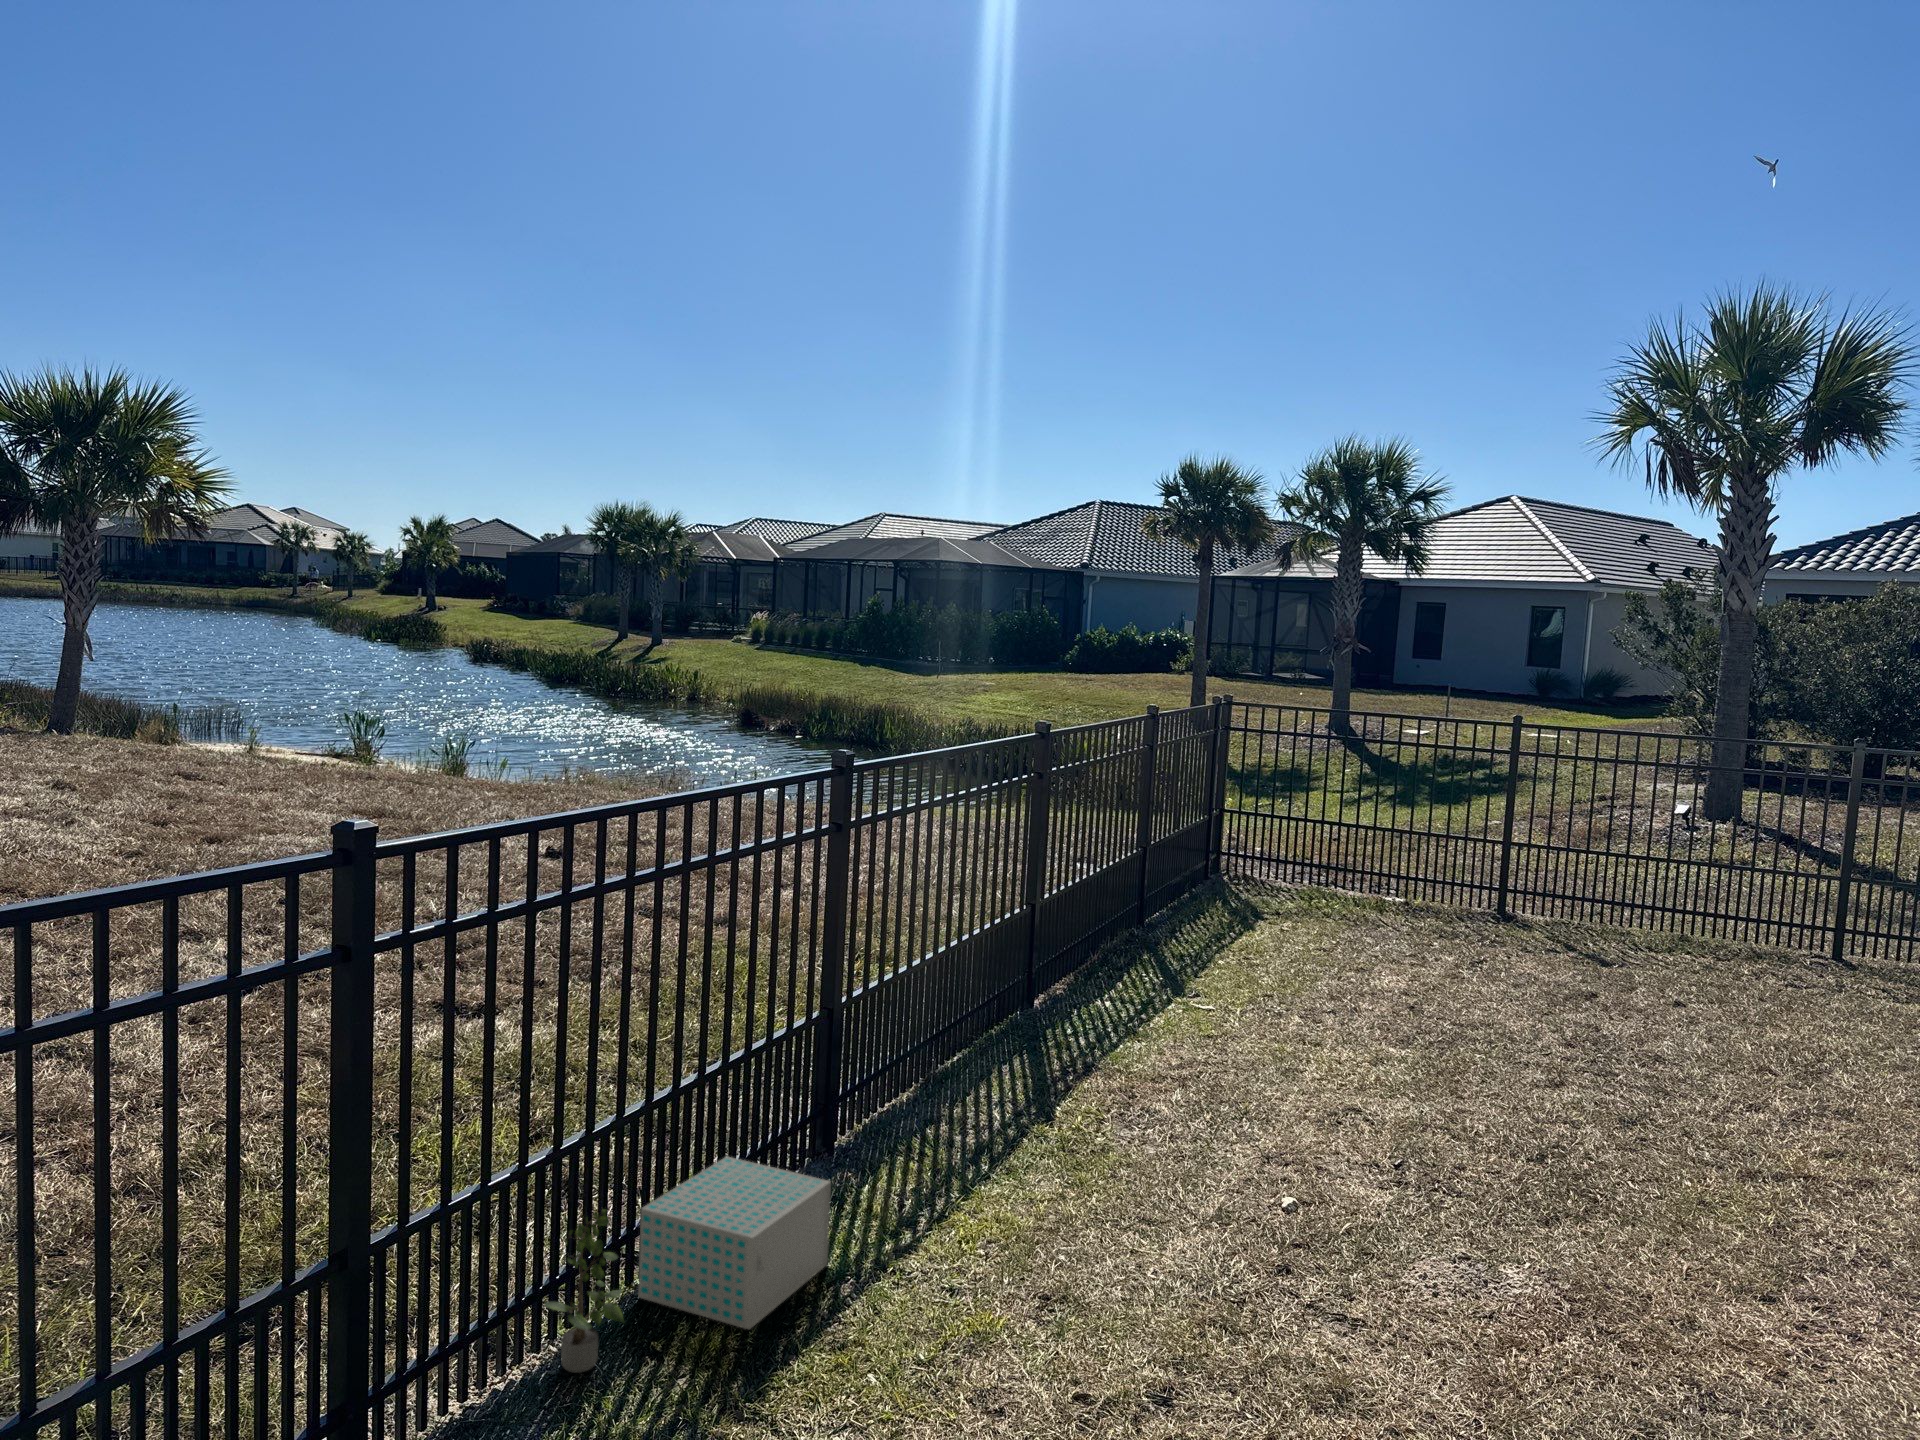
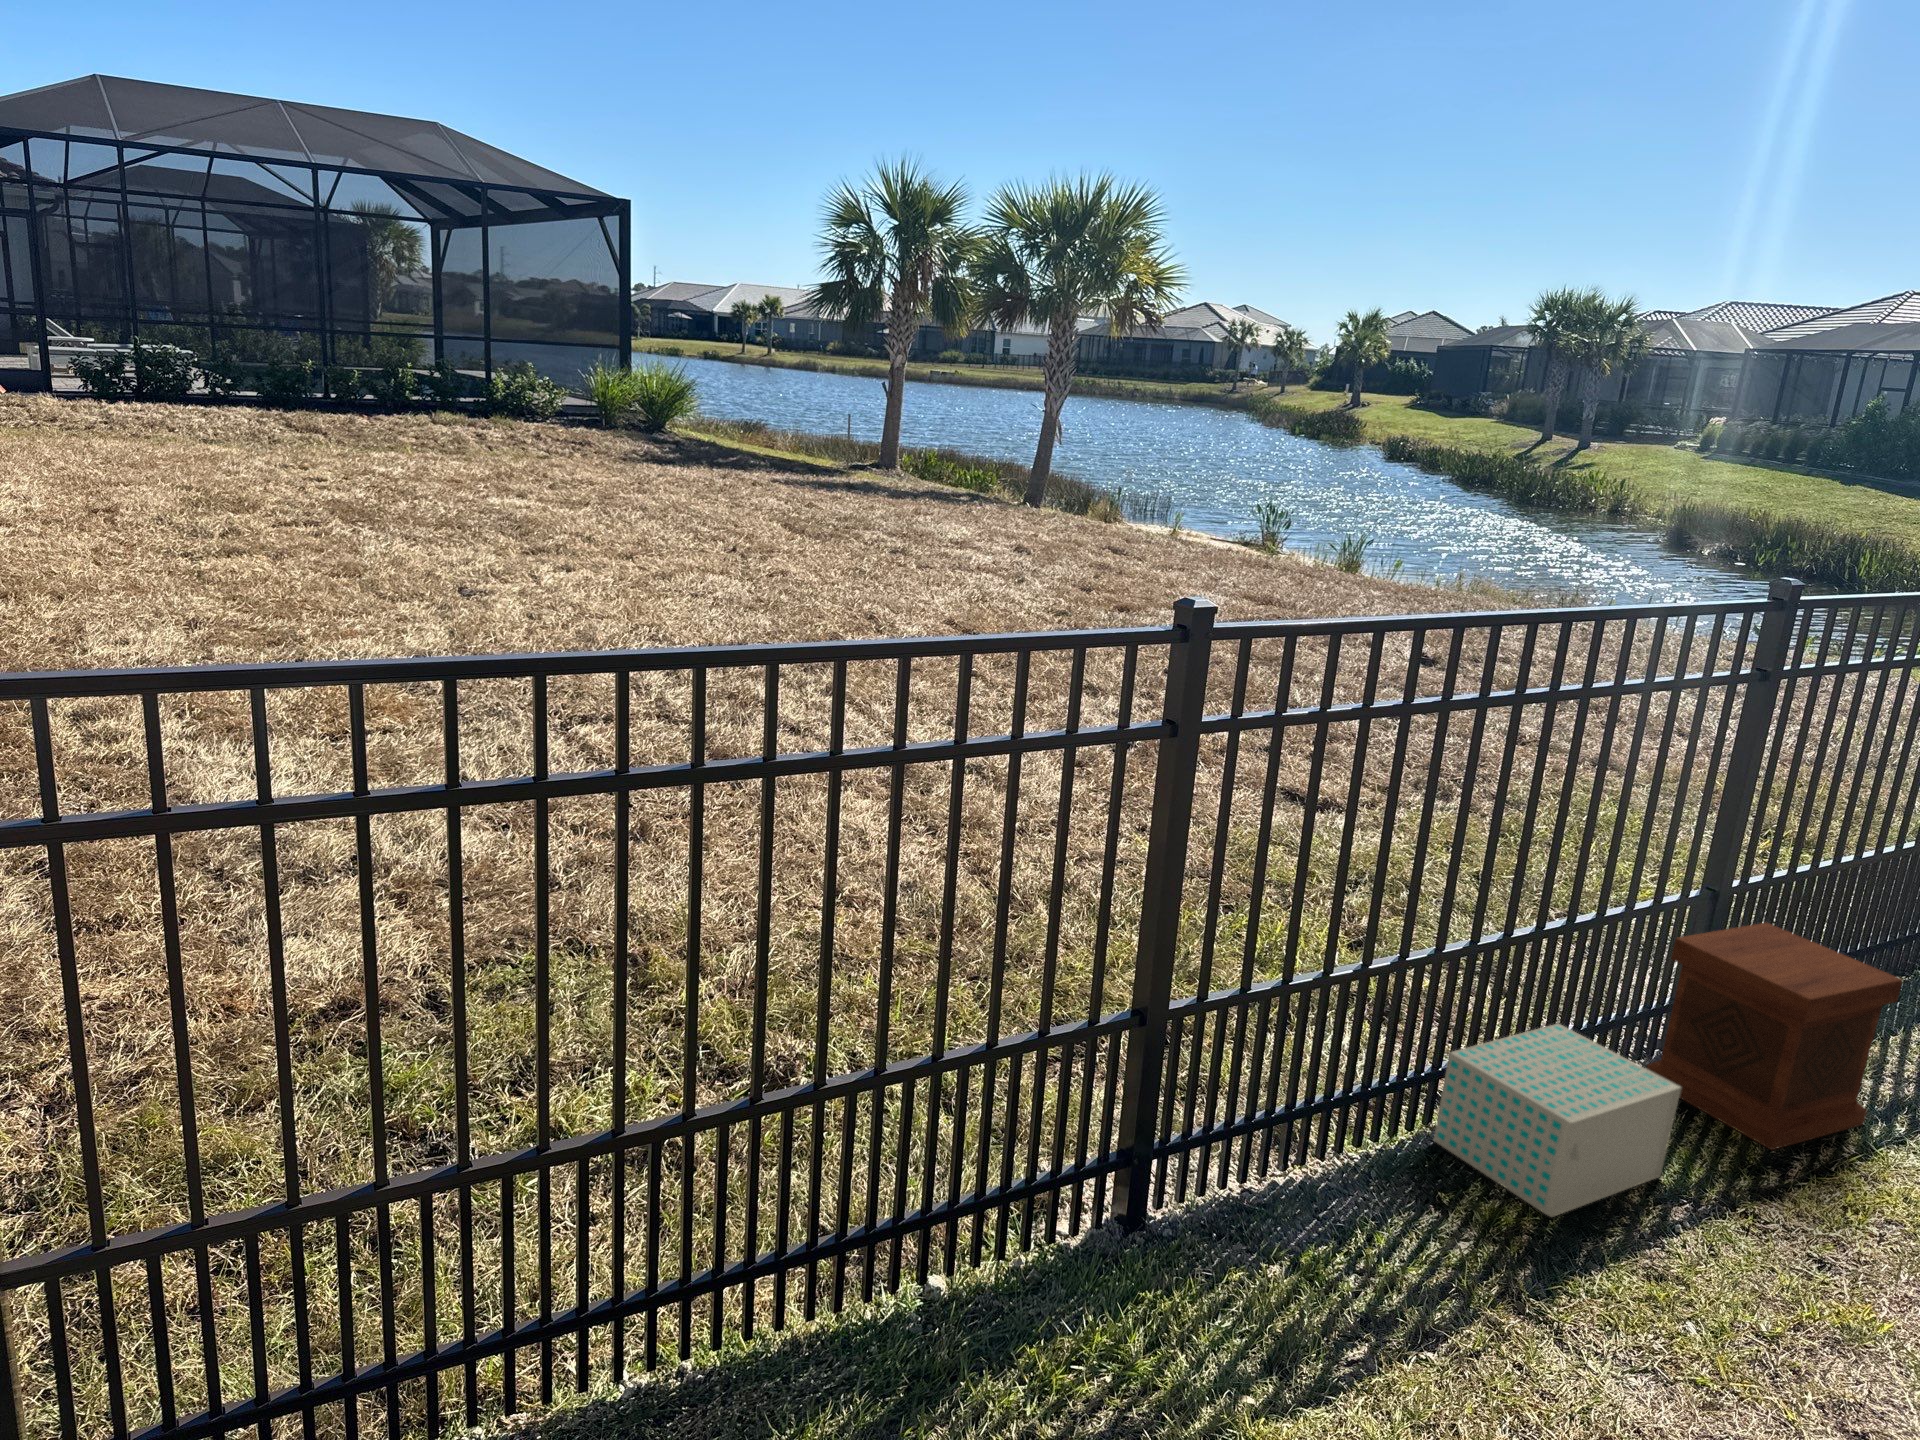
side table: none [801,1028,968,1215] -> present [1646,923,1903,1150]
potted plant: present [545,1209,624,1373] -> none [1331,1038,1416,1198]

